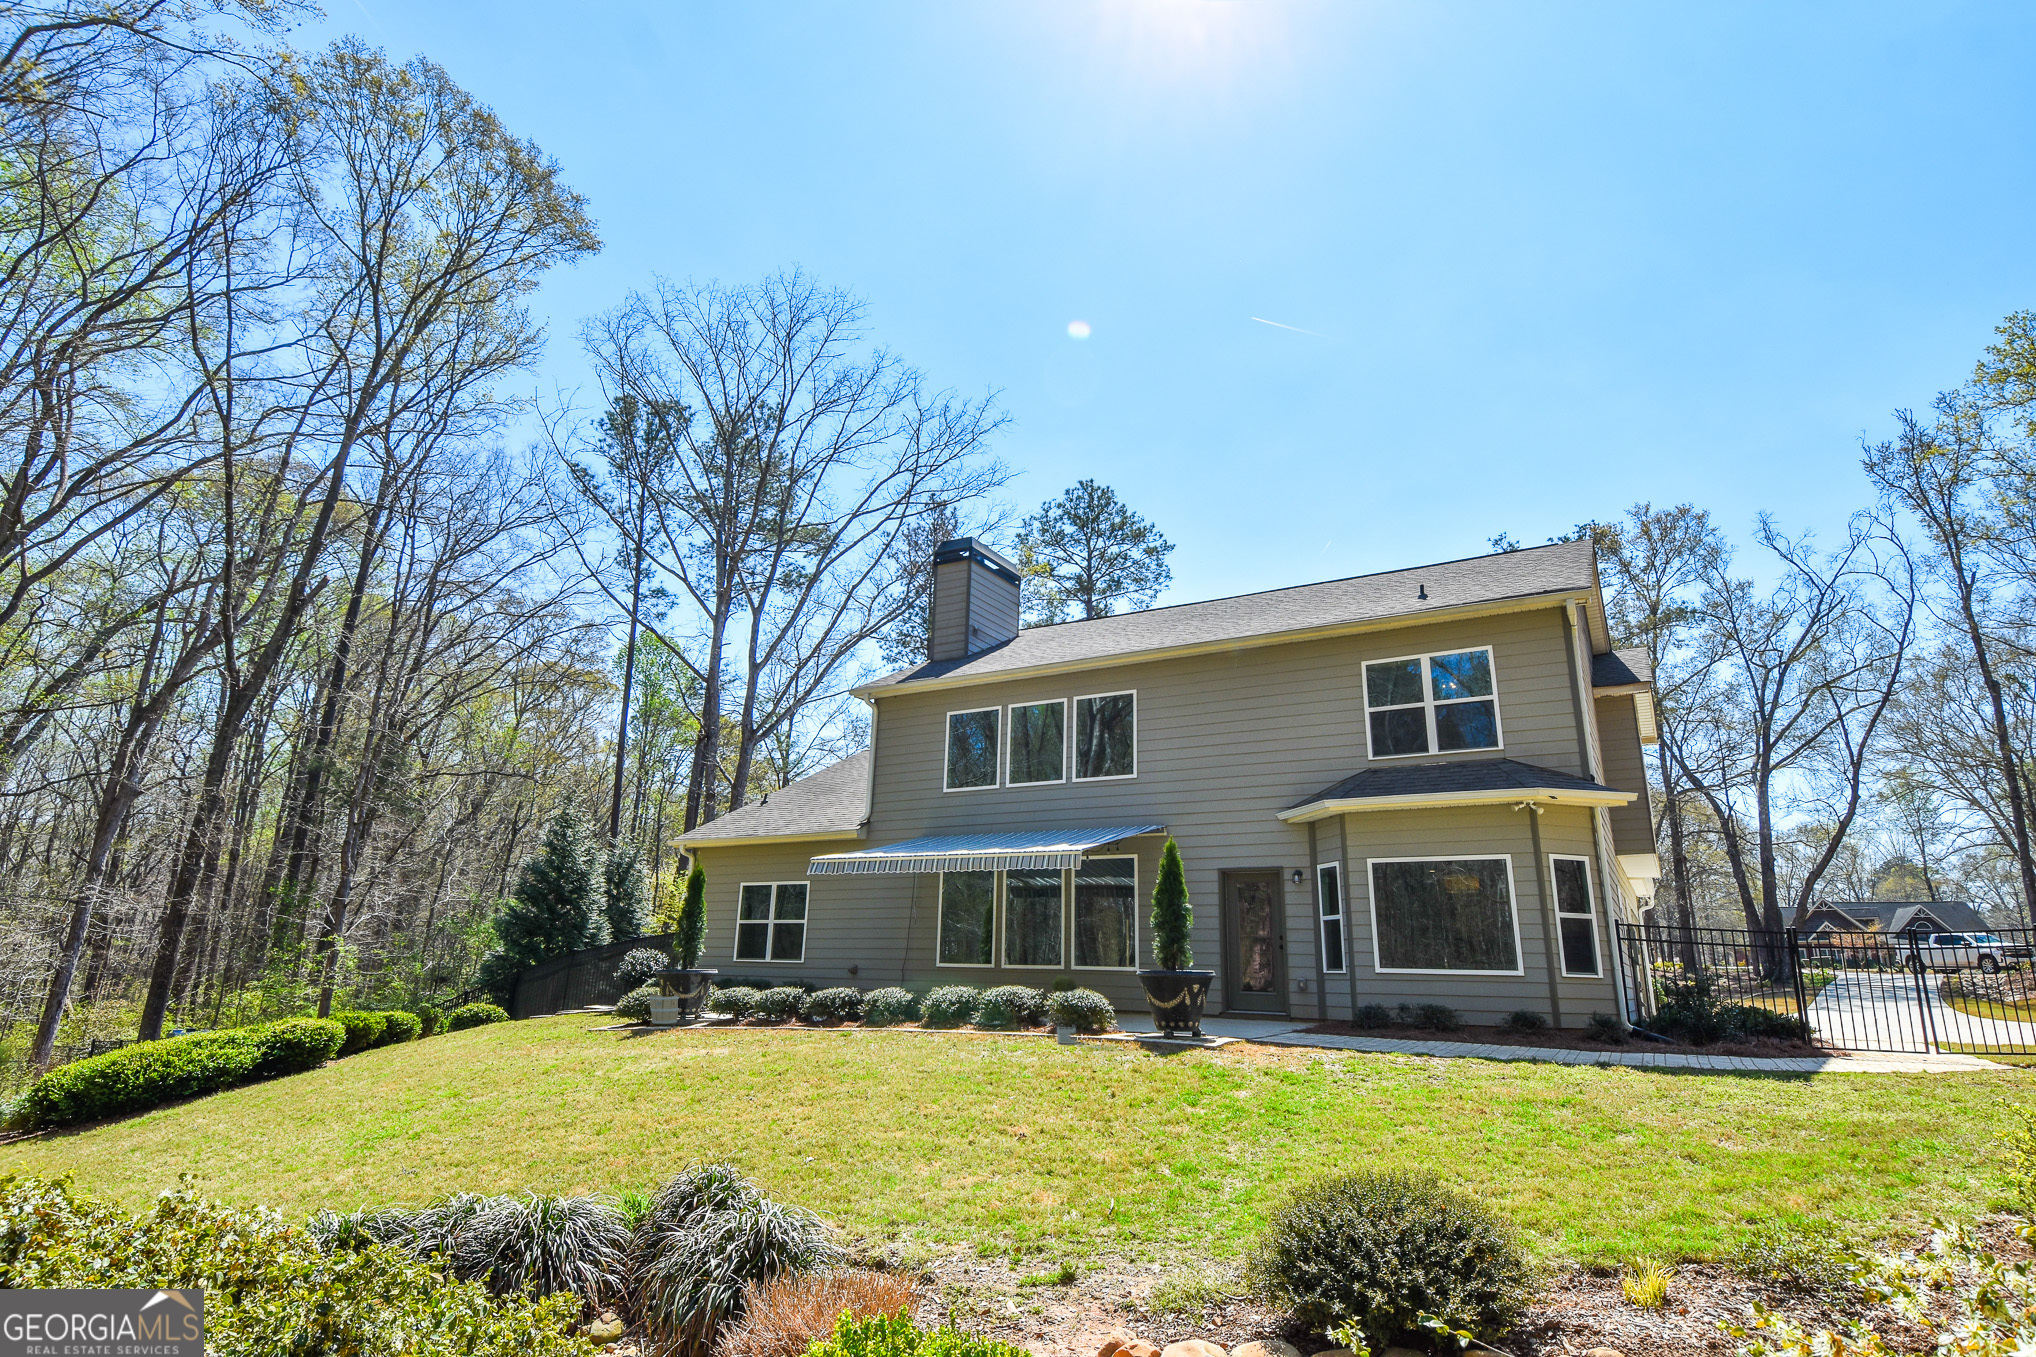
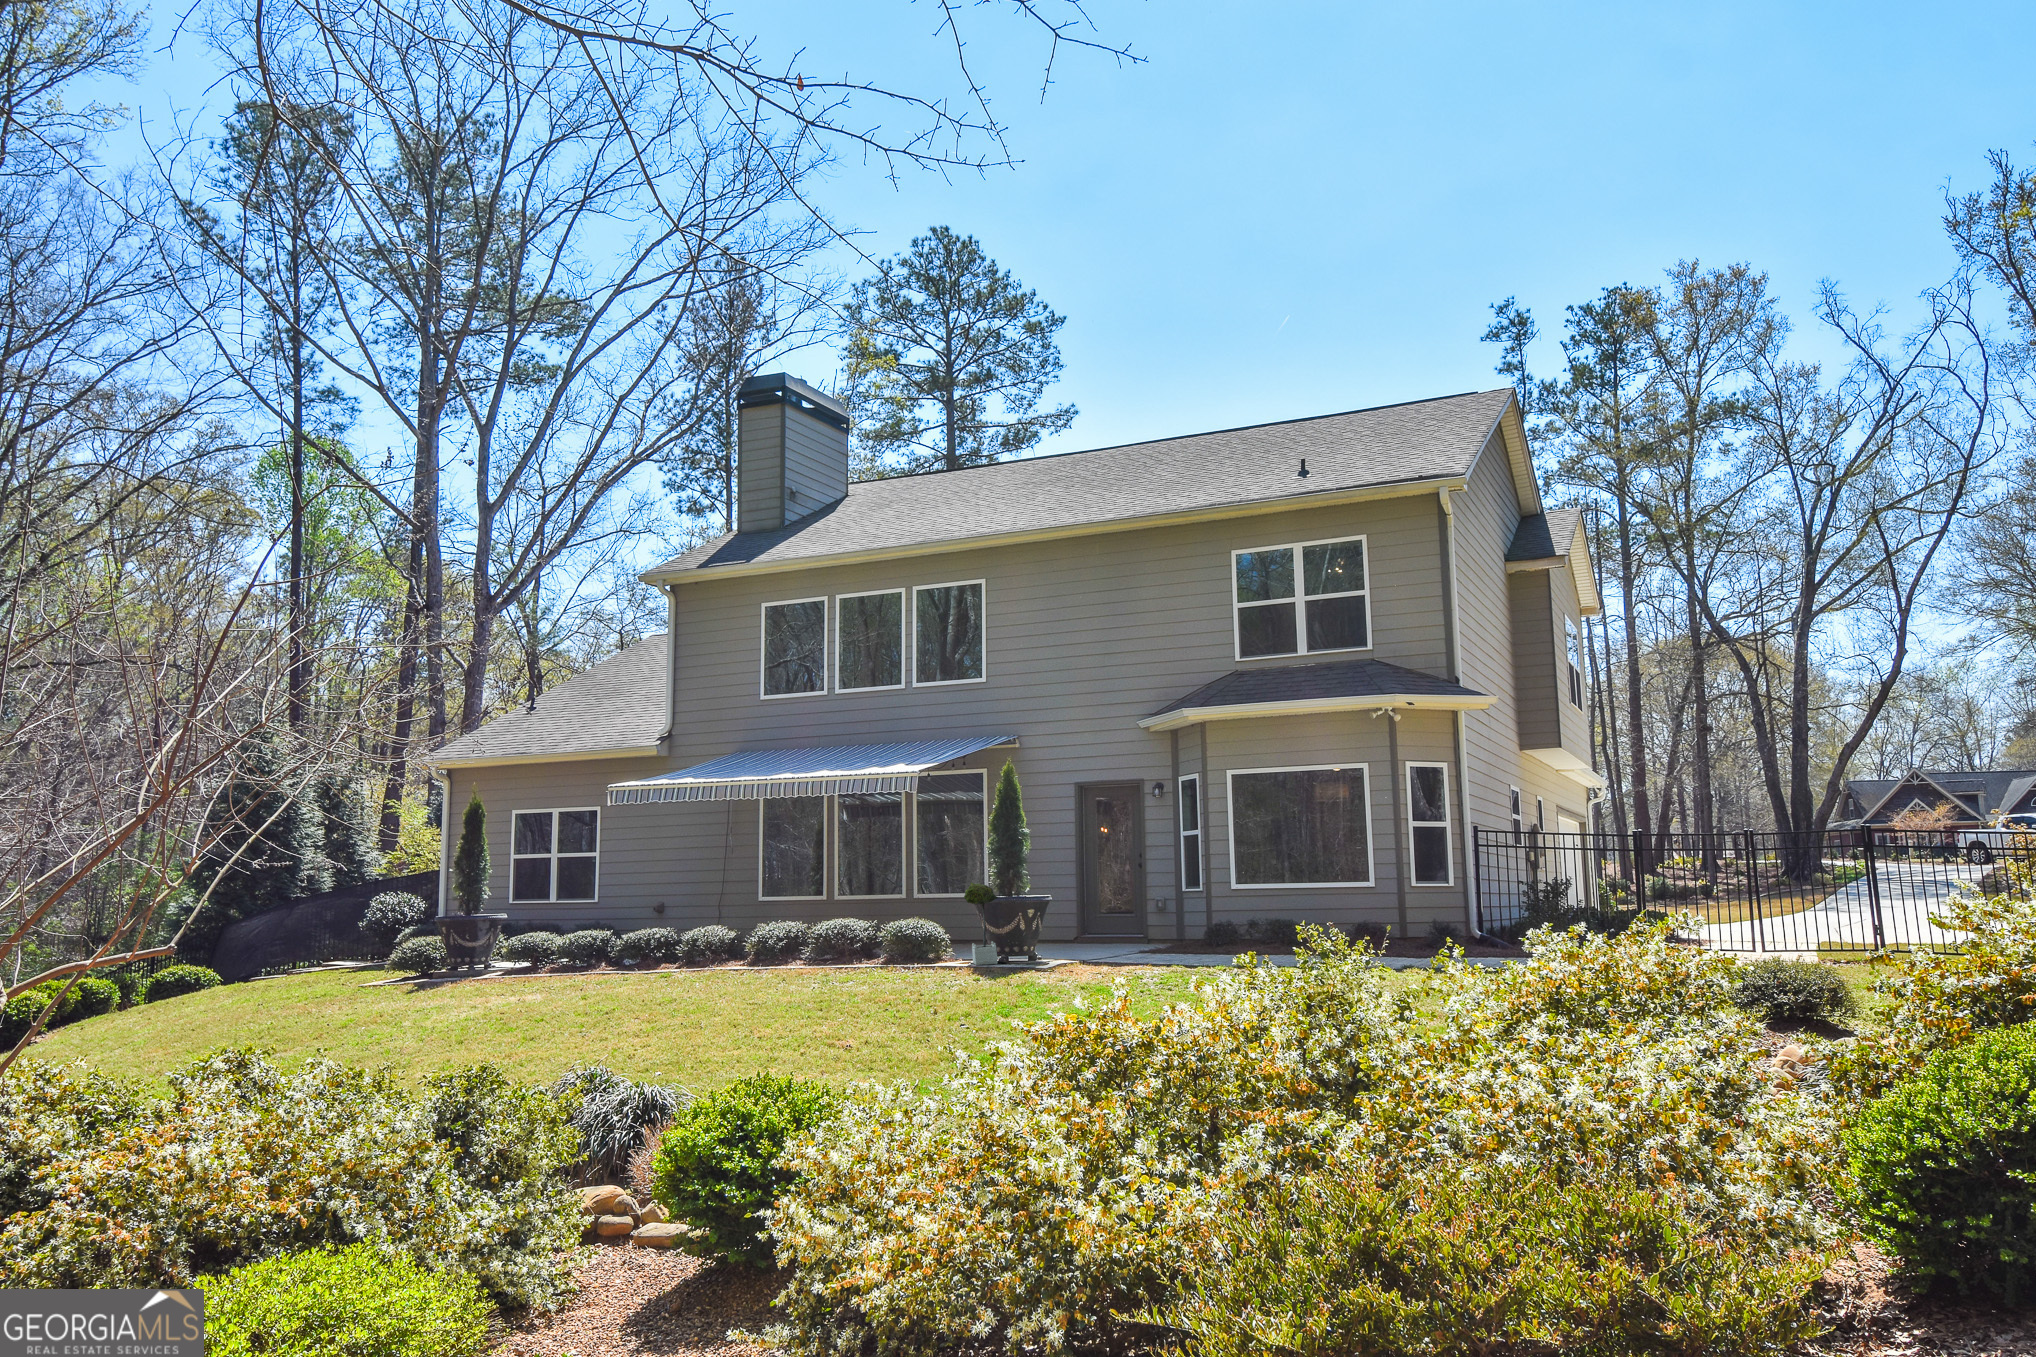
wooden bucket: present [649,993,680,1024] -> none [417,937,464,978]

